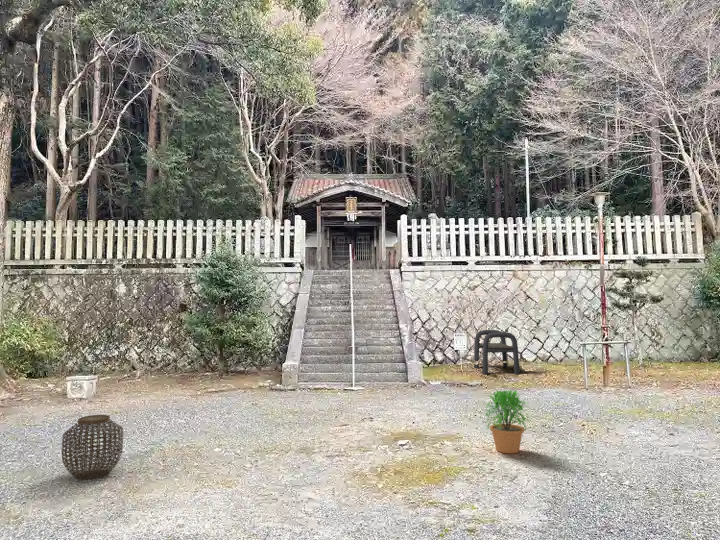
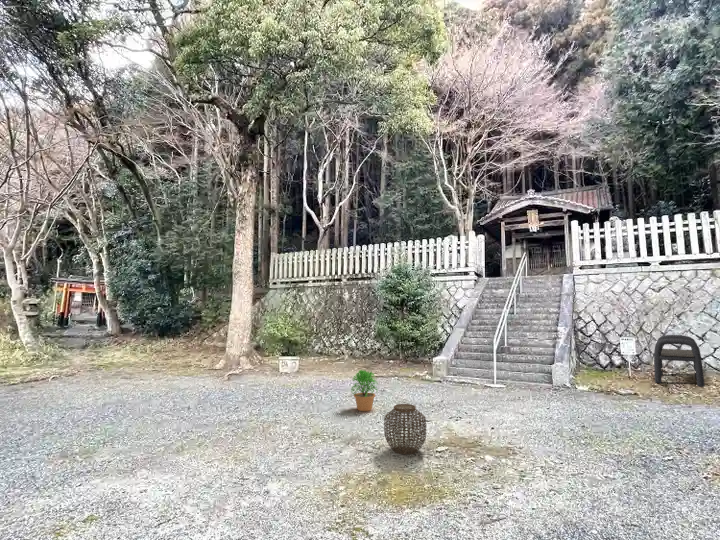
potted plant: present [486,390,528,453] -> present [351,370,378,411]
woven basket: present [62,415,123,479] -> present [384,404,426,454]

